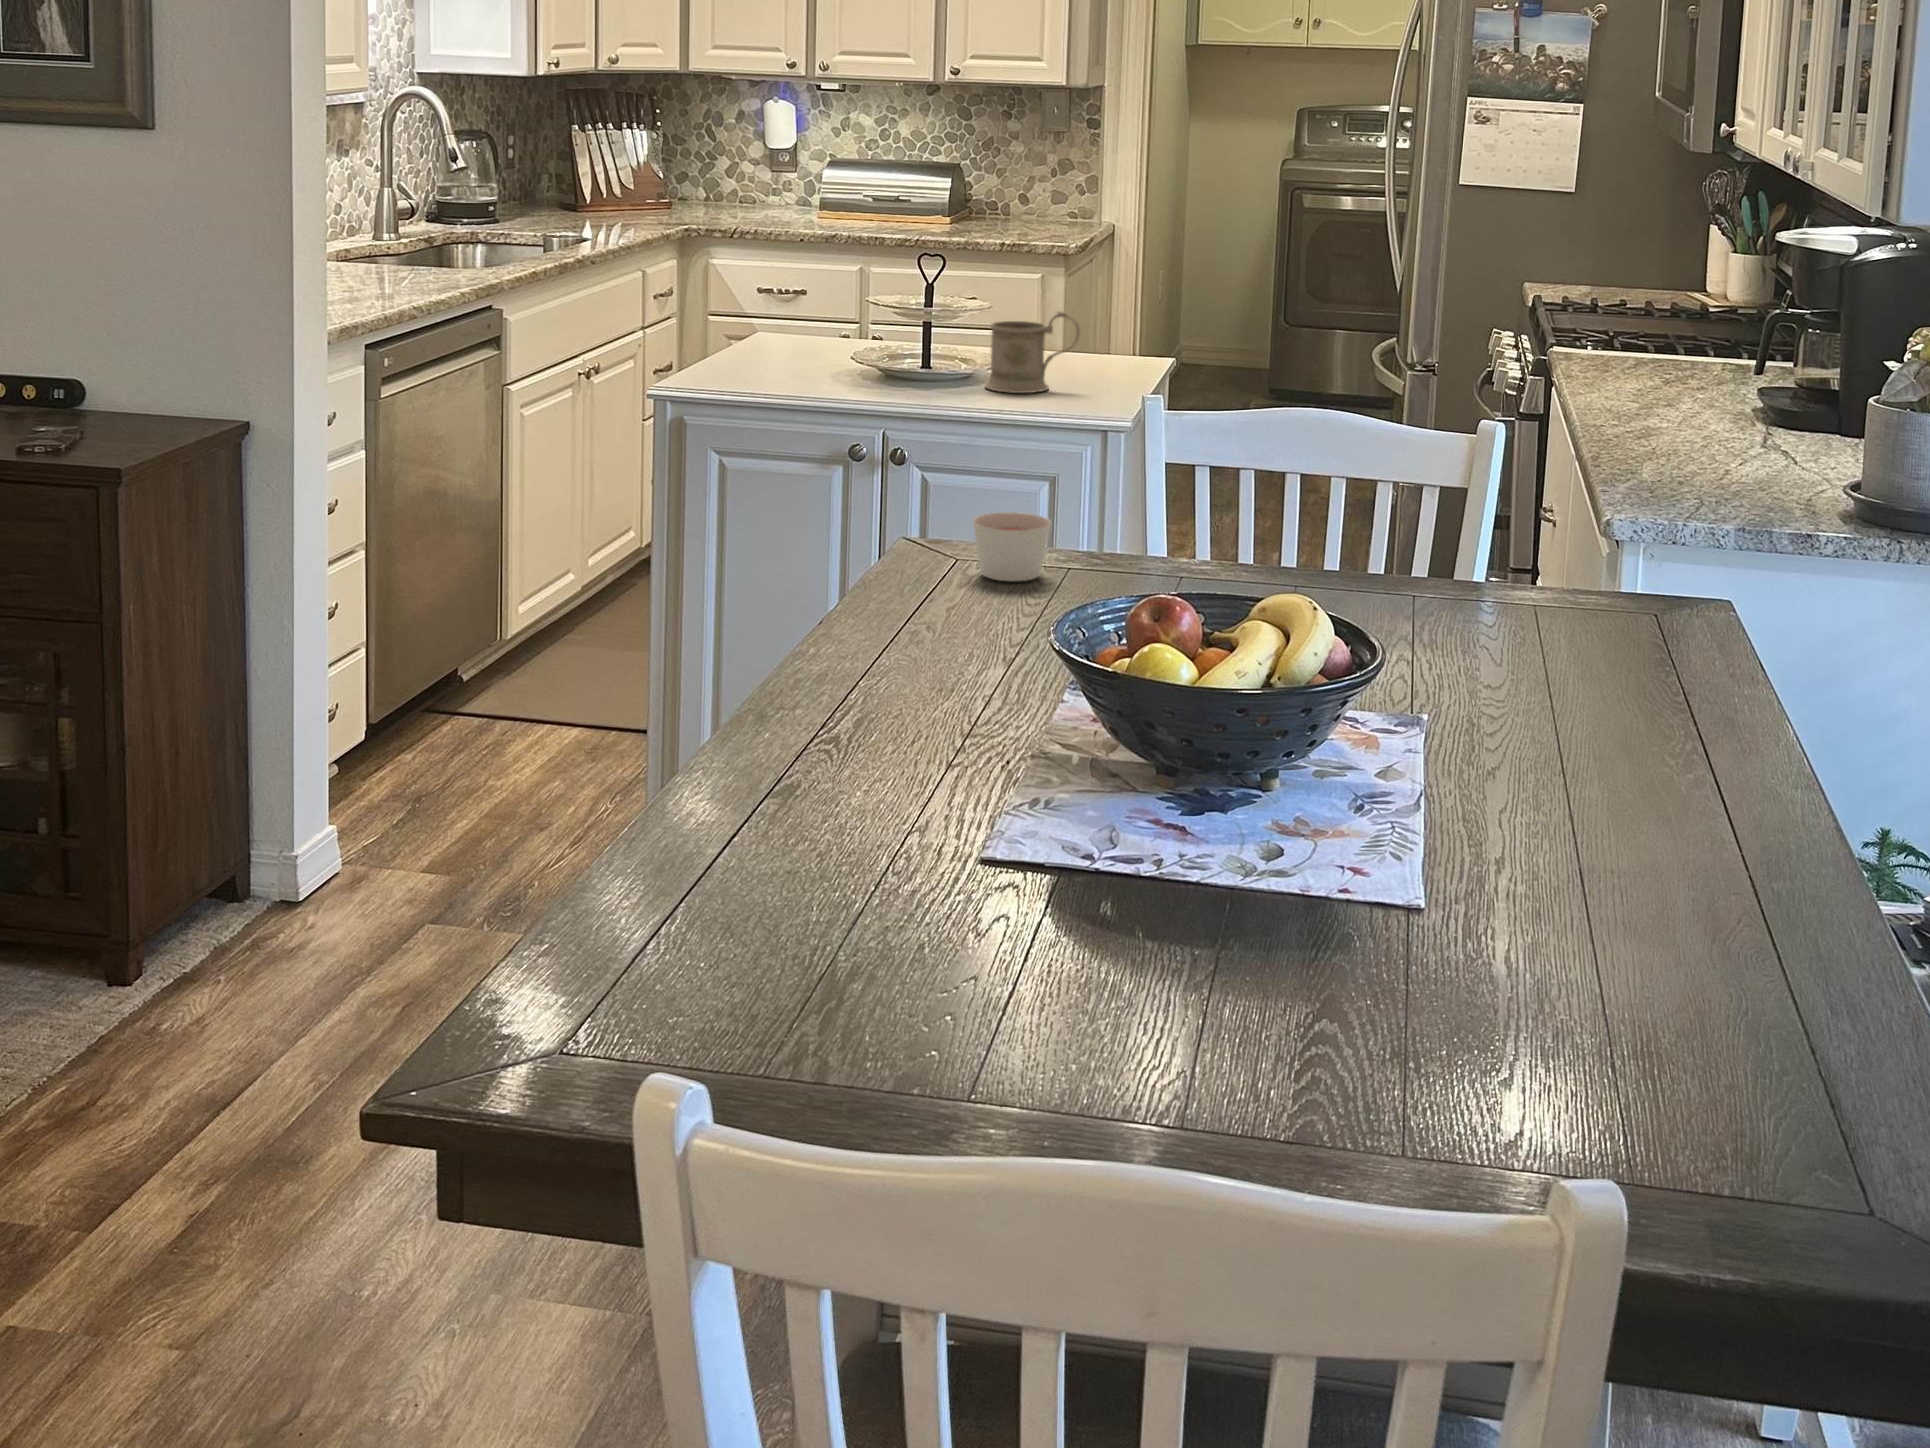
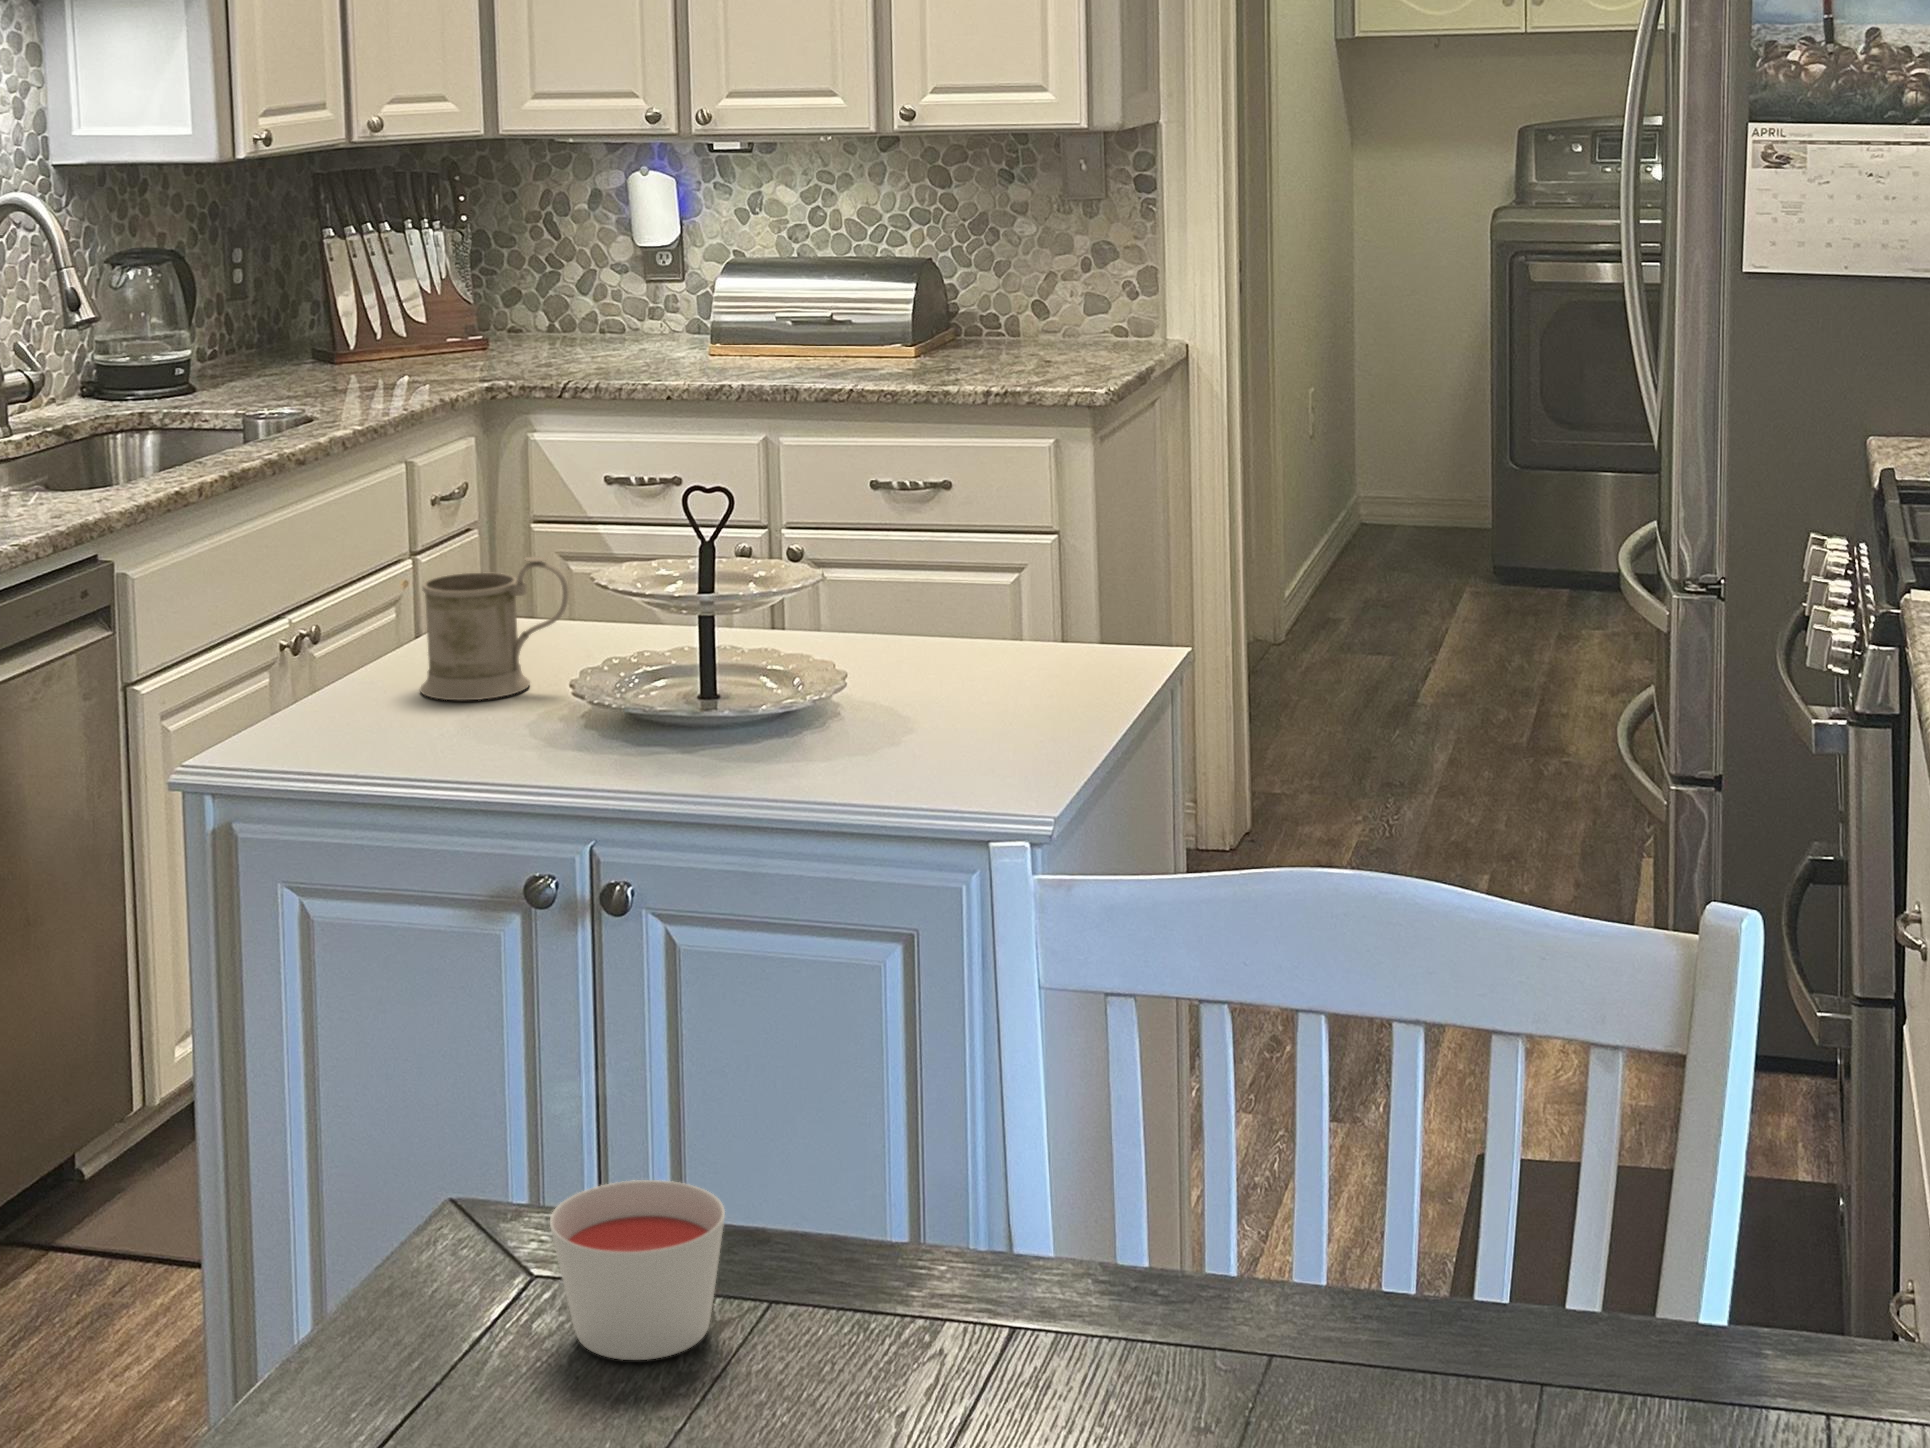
mug: present [985,311,1080,393] -> present [420,556,569,700]

